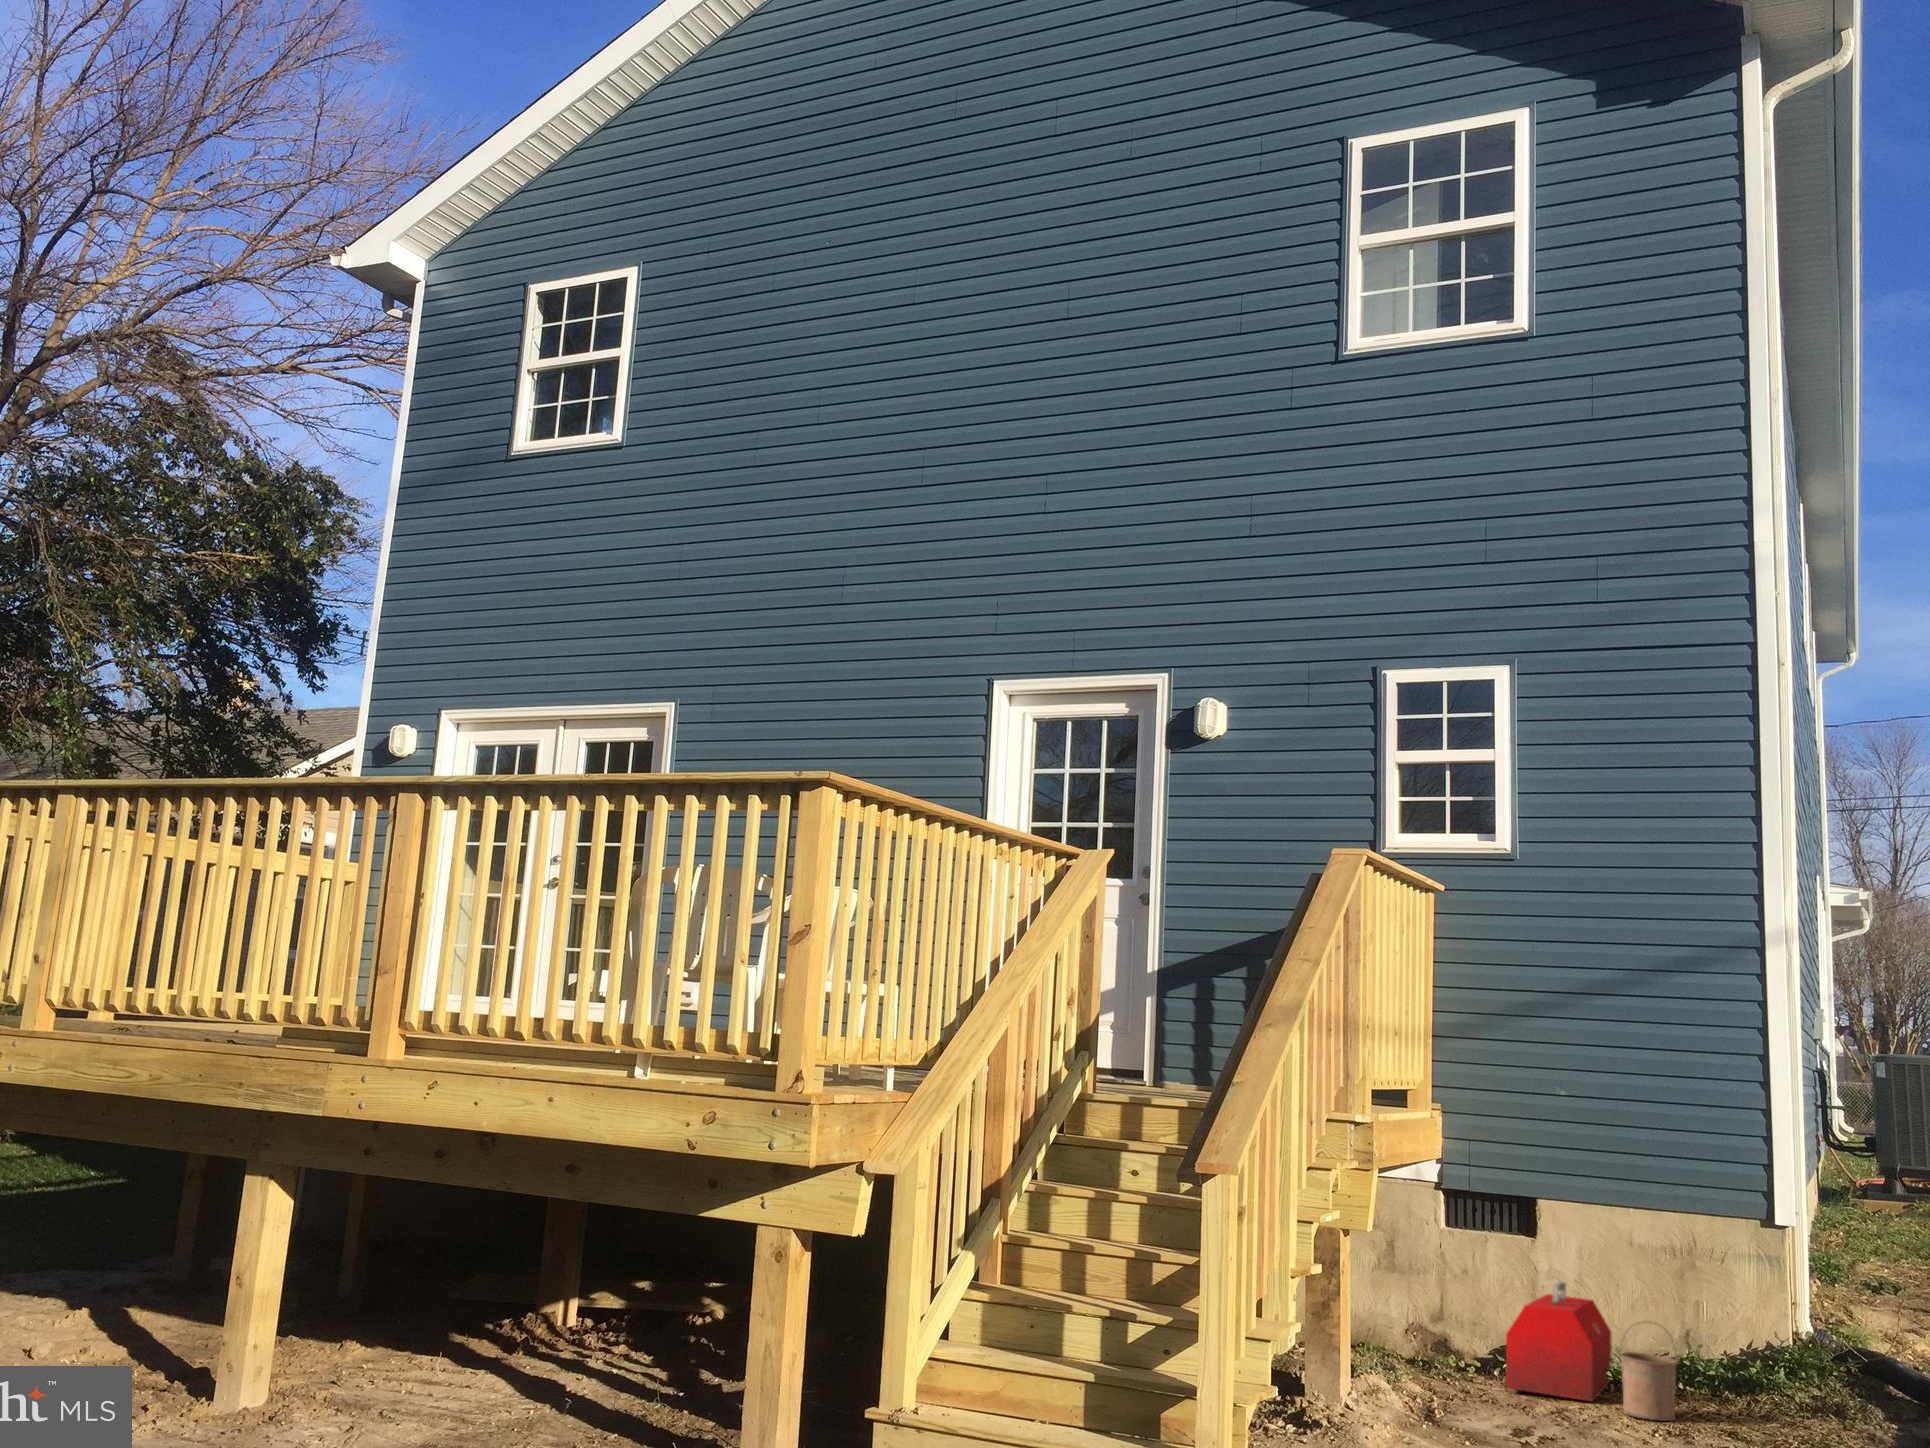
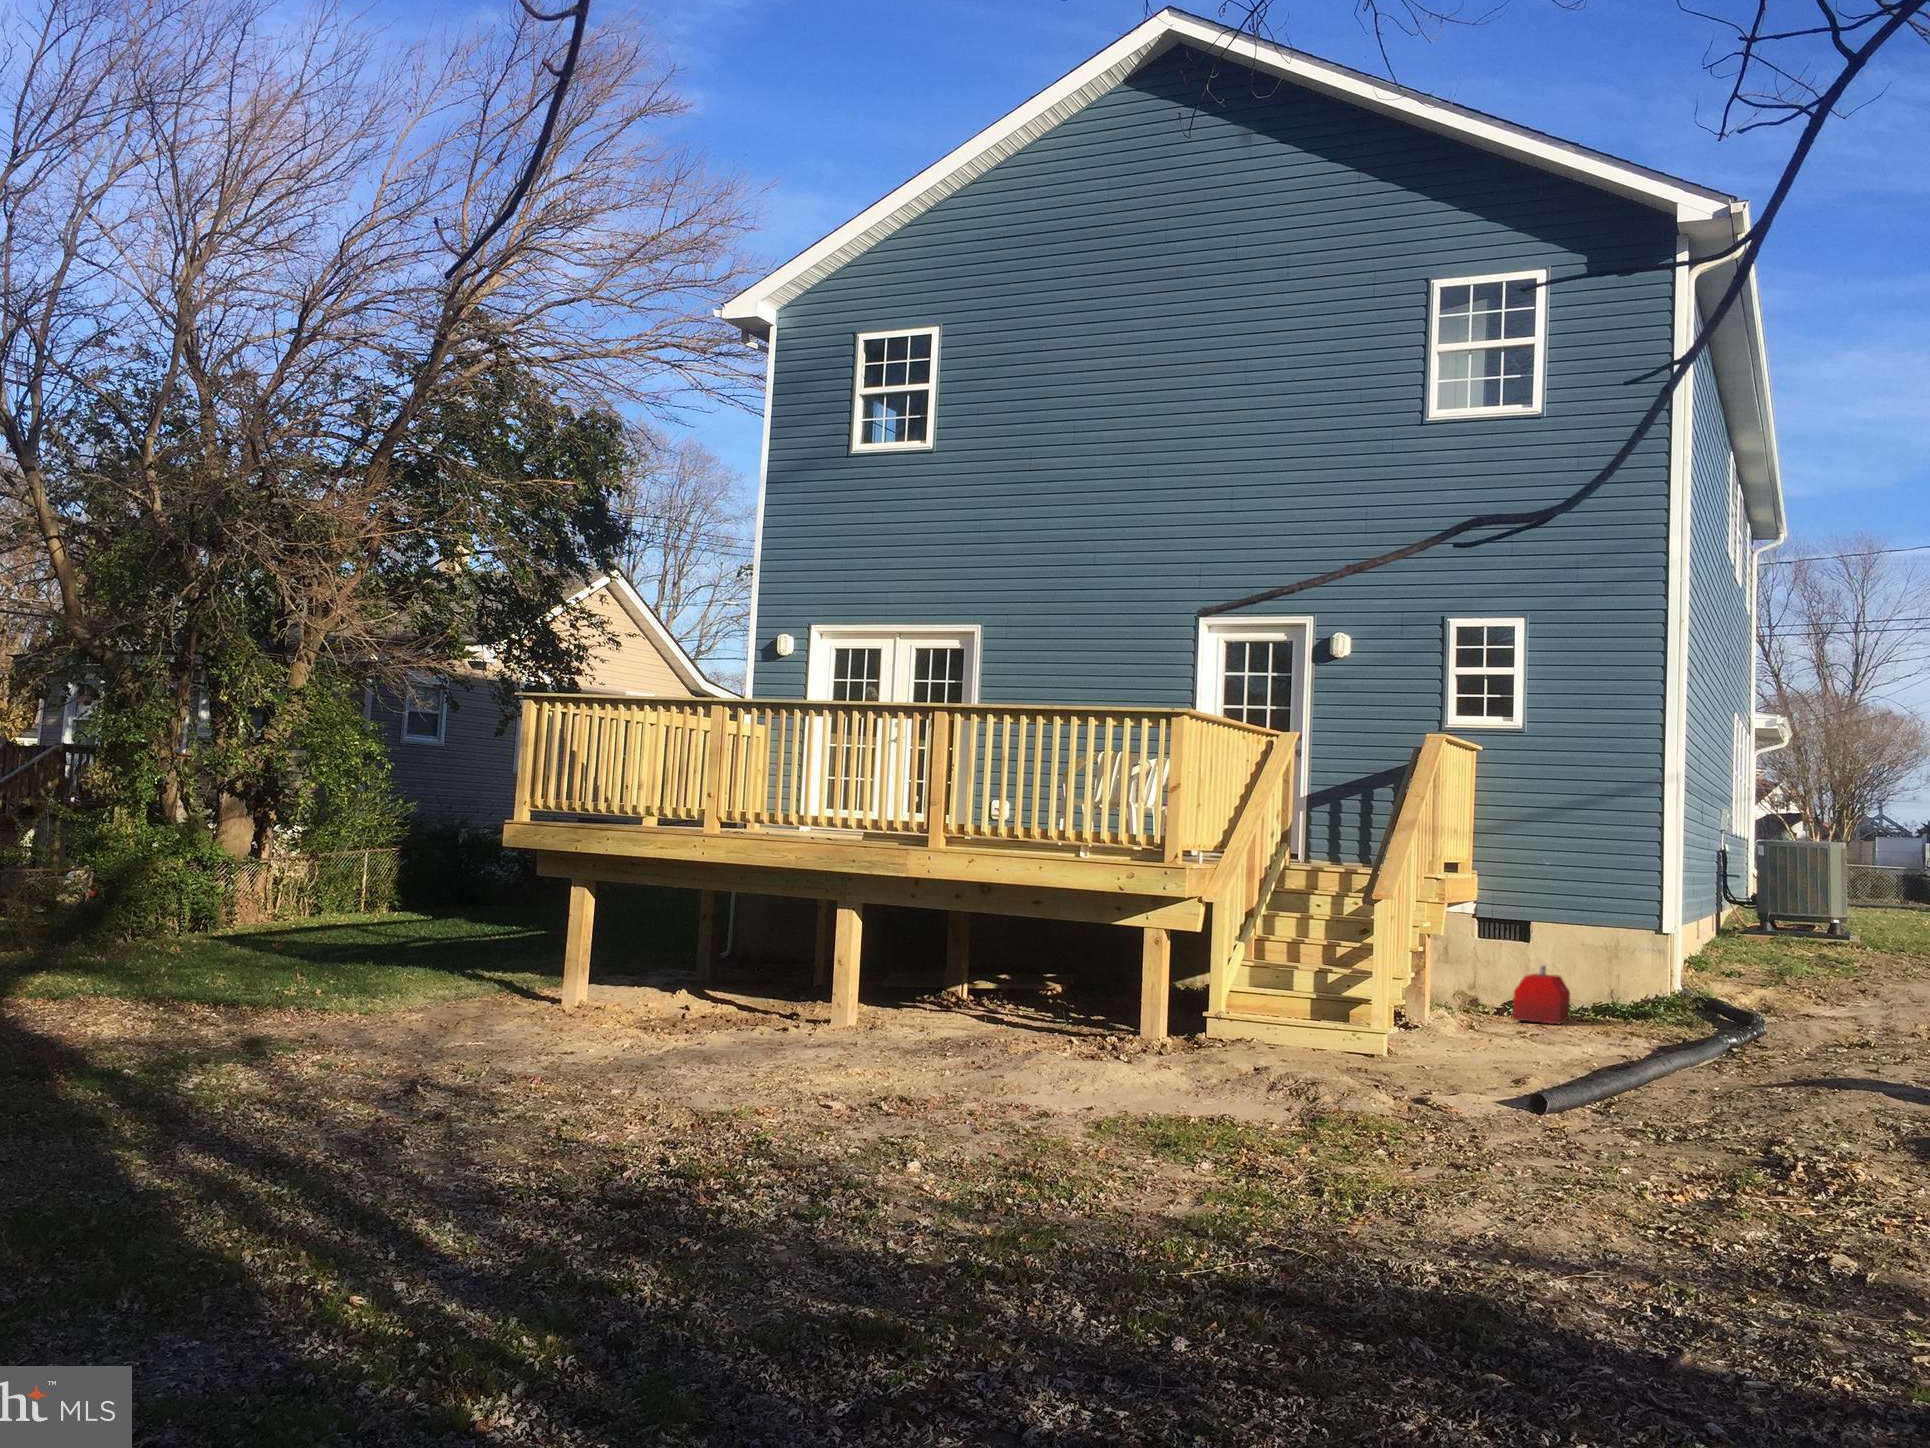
bucket: present [1616,1322,1681,1421] -> none [1574,981,1609,1031]

